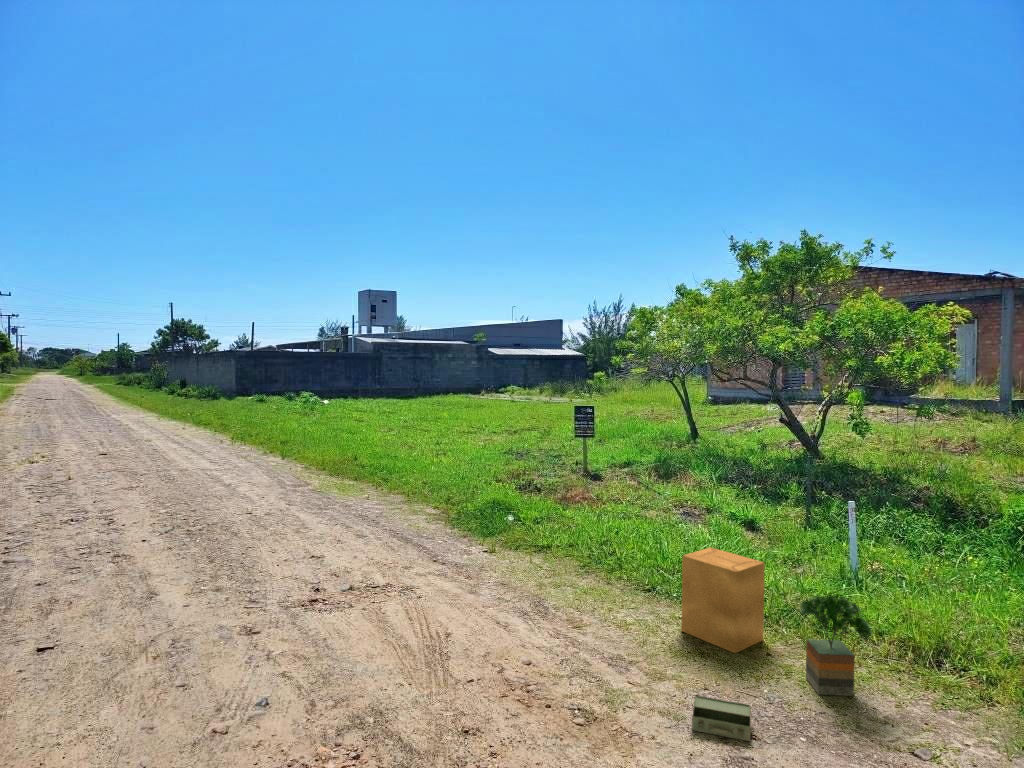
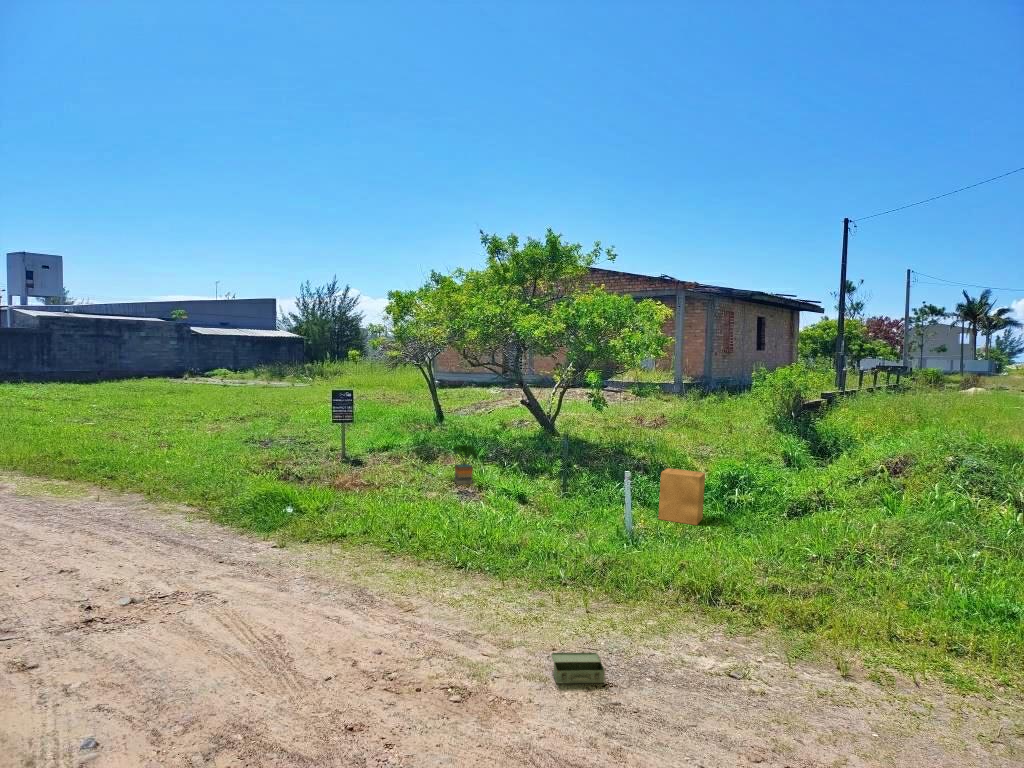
cardboard box: present [681,548,765,653] -> present [658,468,705,525]
potted tree: present [800,594,872,696] -> present [453,445,479,484]

